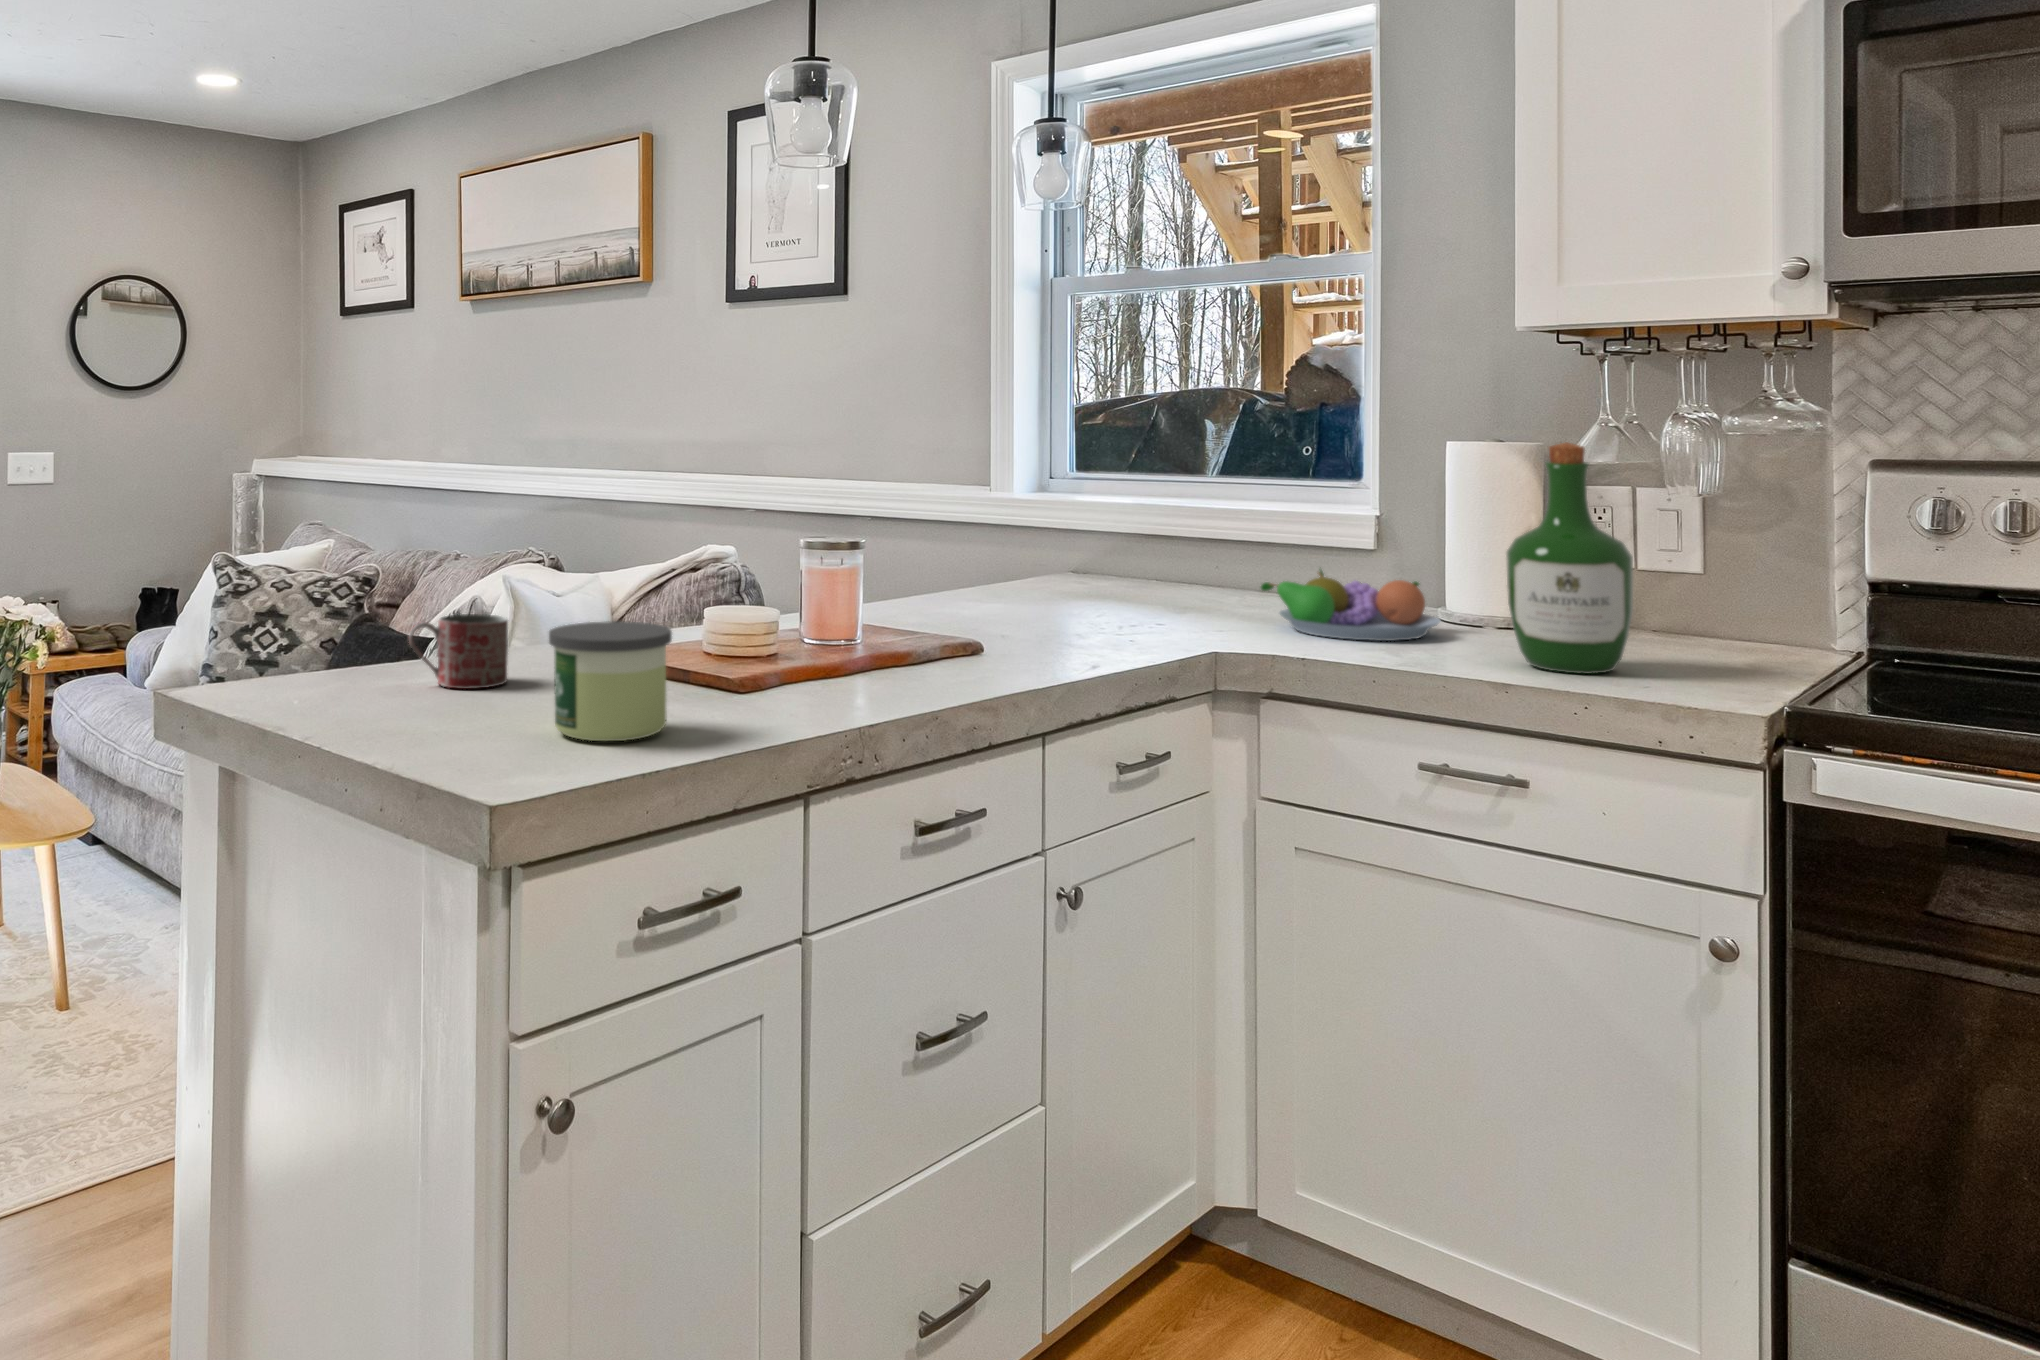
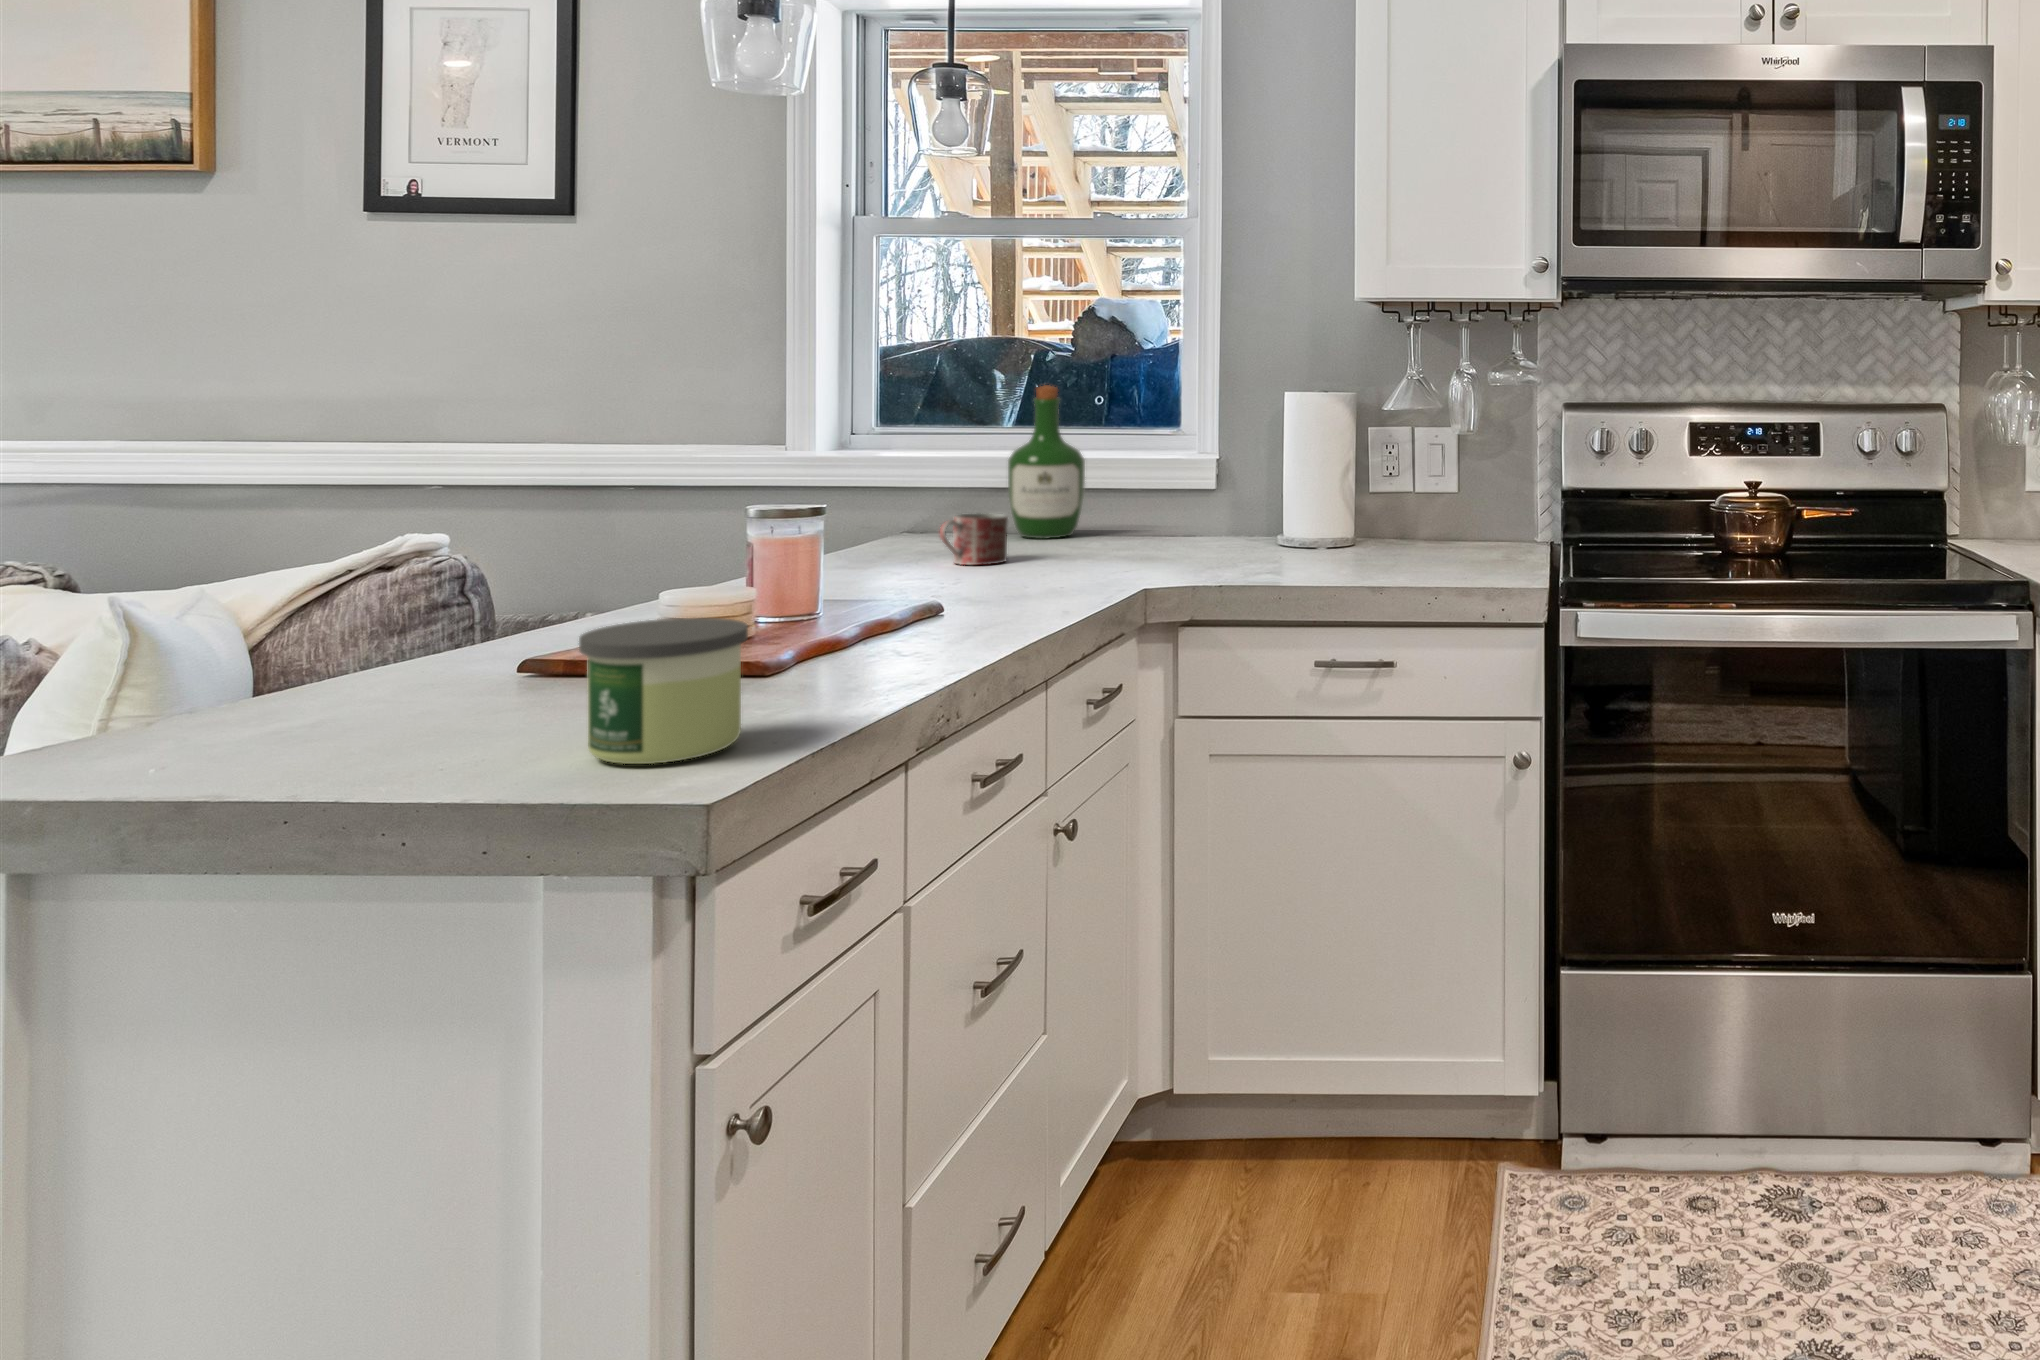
wine bottle: present [1506,442,1633,674] -> present [1008,385,1085,539]
fruit bowl: present [1261,570,1440,641] -> none [1146,505,1292,566]
mug: present [409,614,508,689] -> present [940,513,1008,565]

